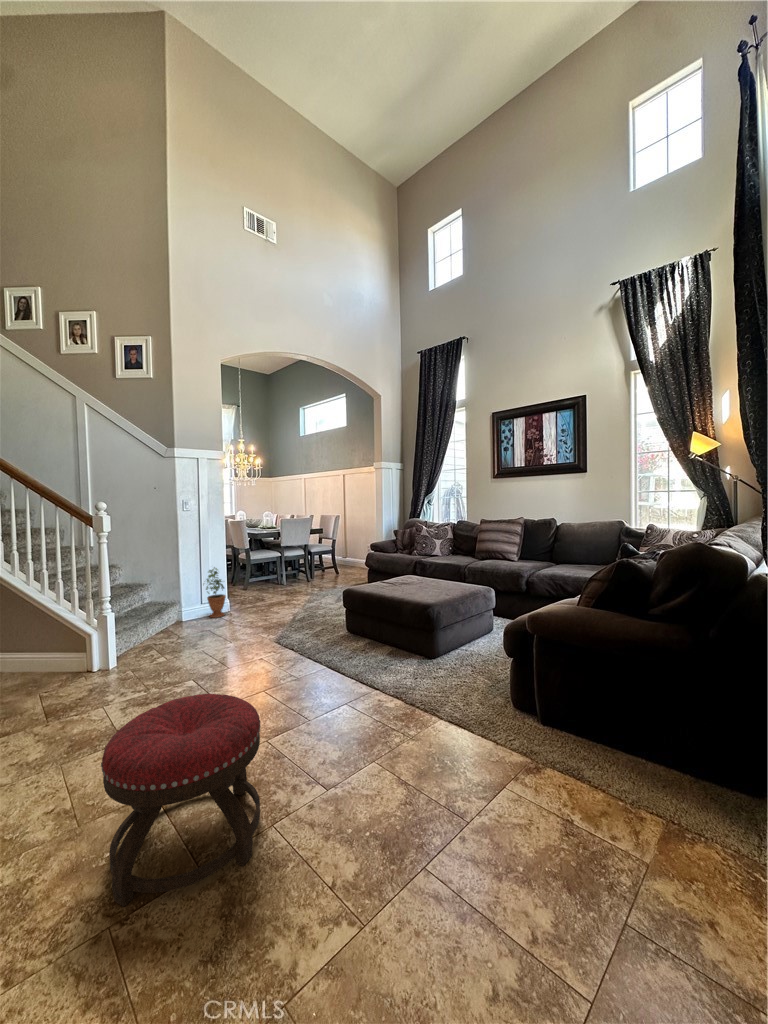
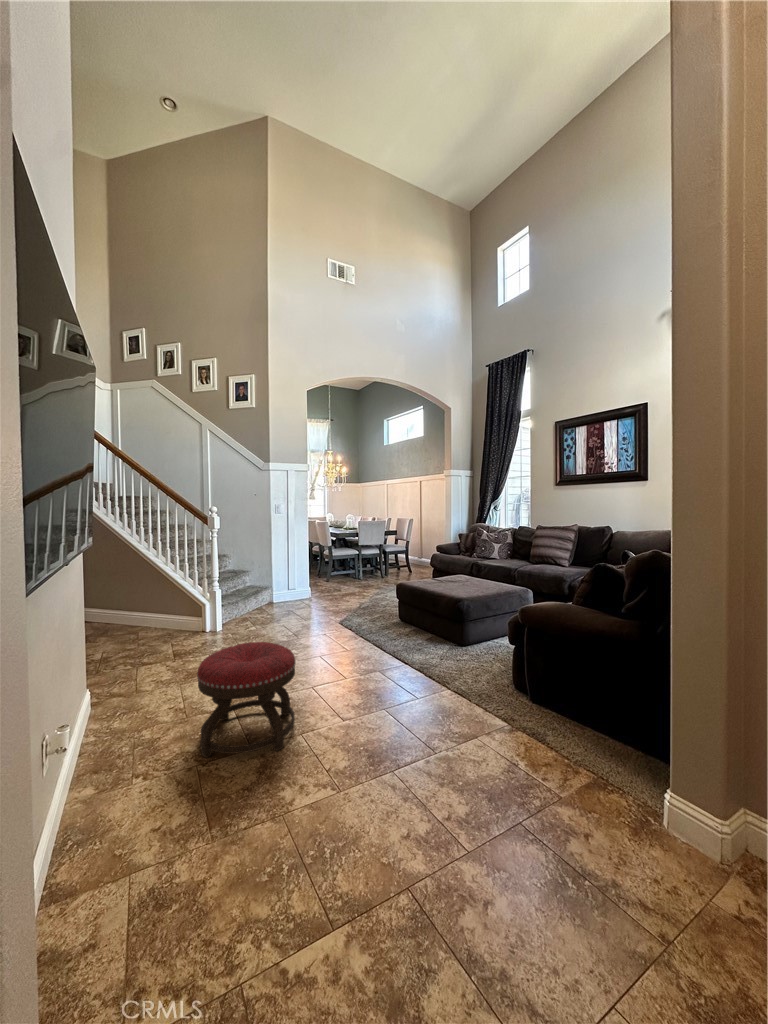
potted plant: present [206,567,226,618] -> none [289,559,306,602]

